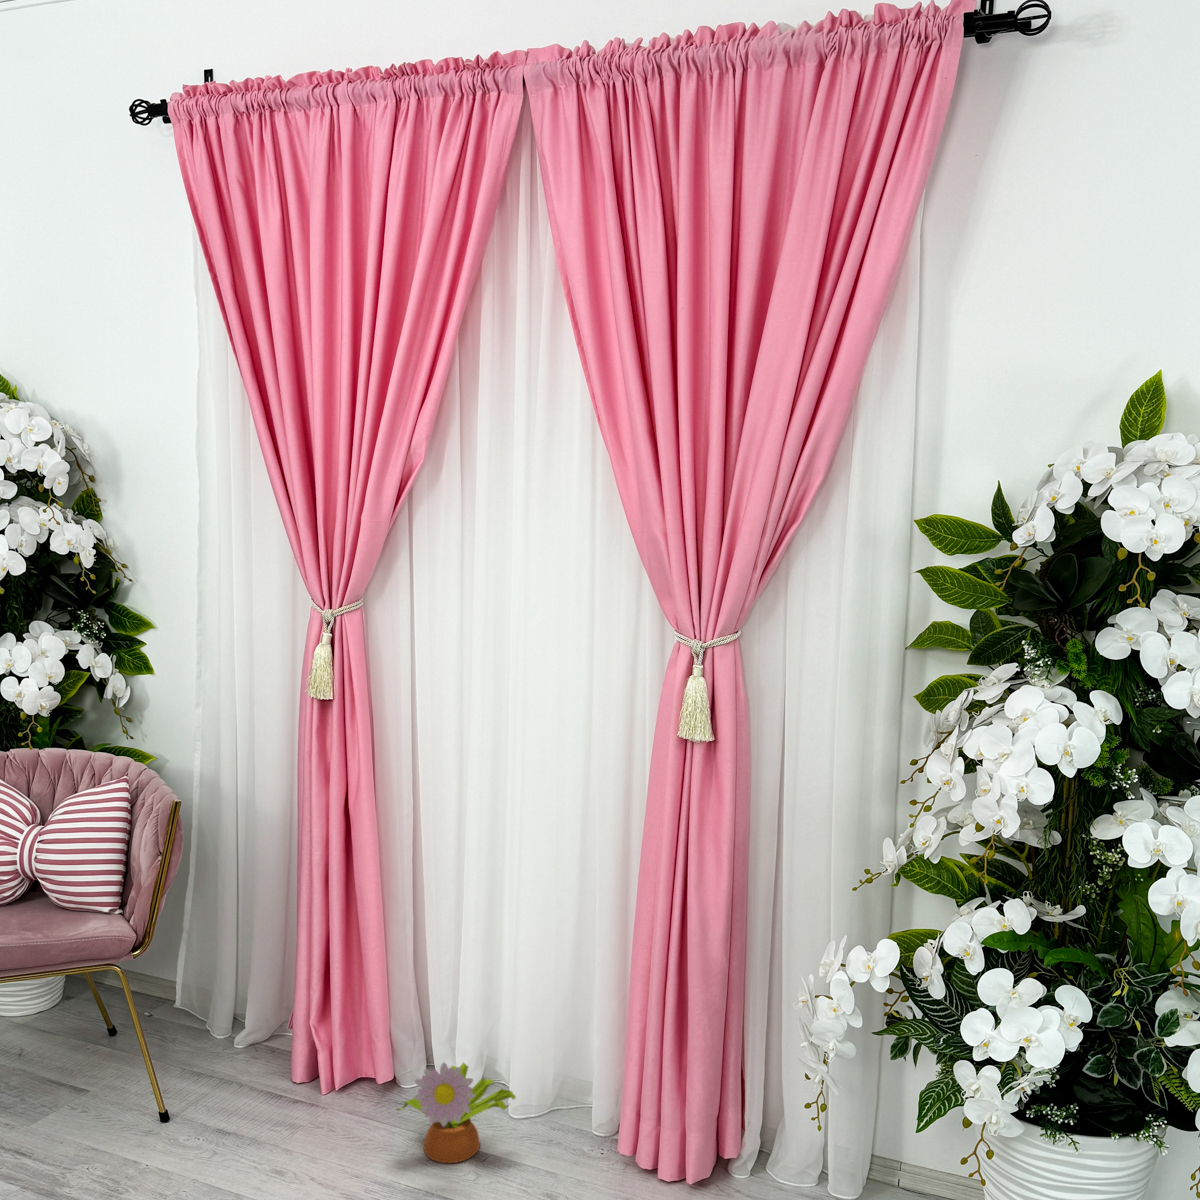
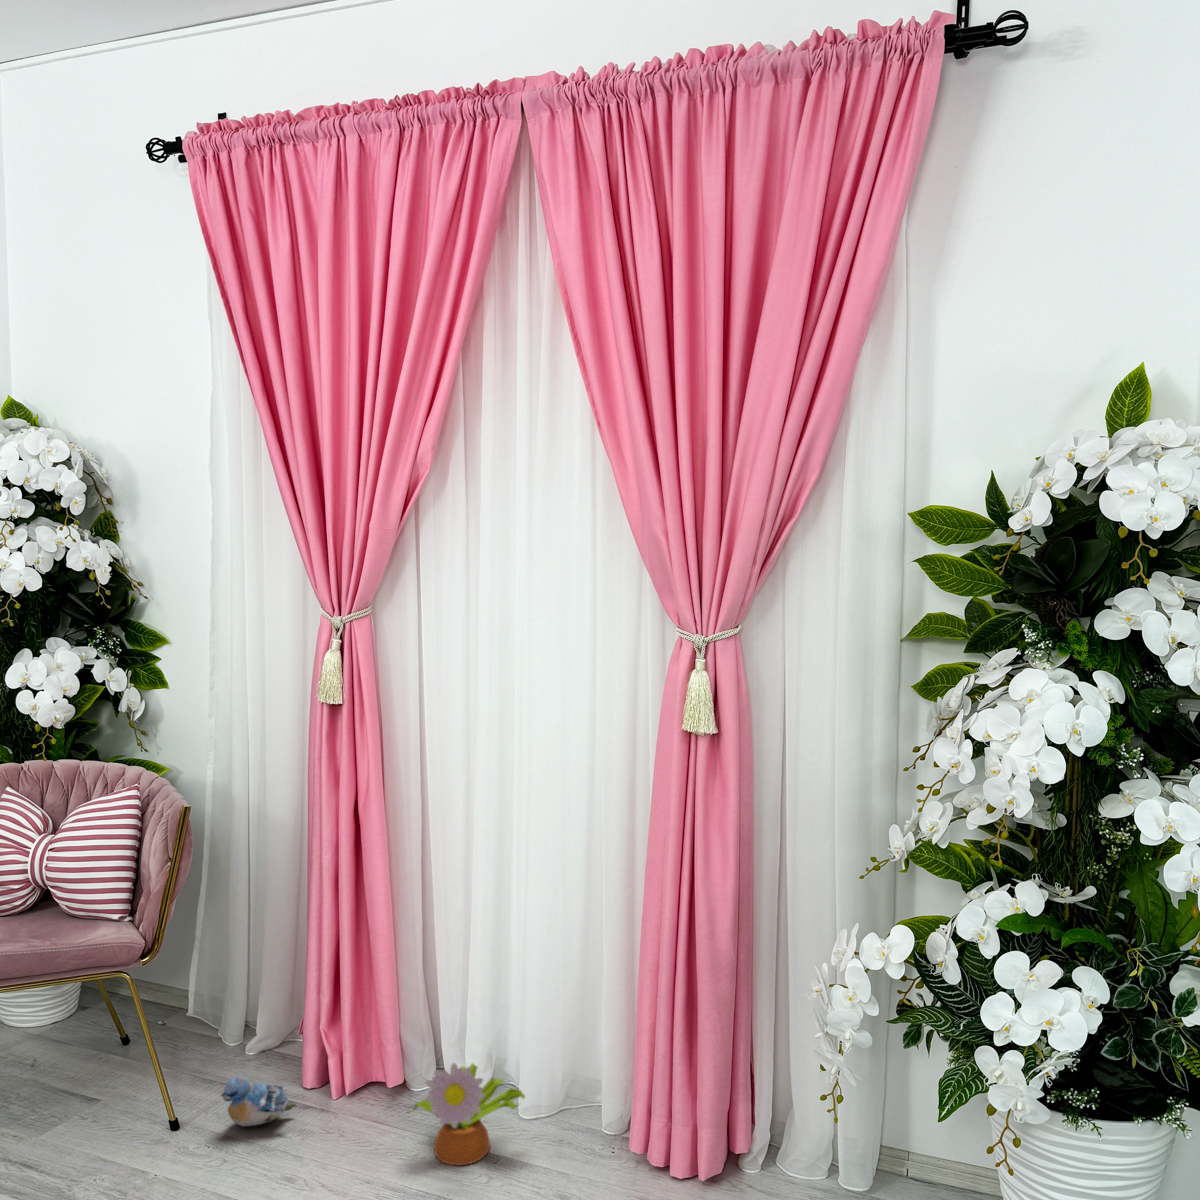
plush toy: none [210,1071,286,1120] -> present [221,1077,296,1126]

